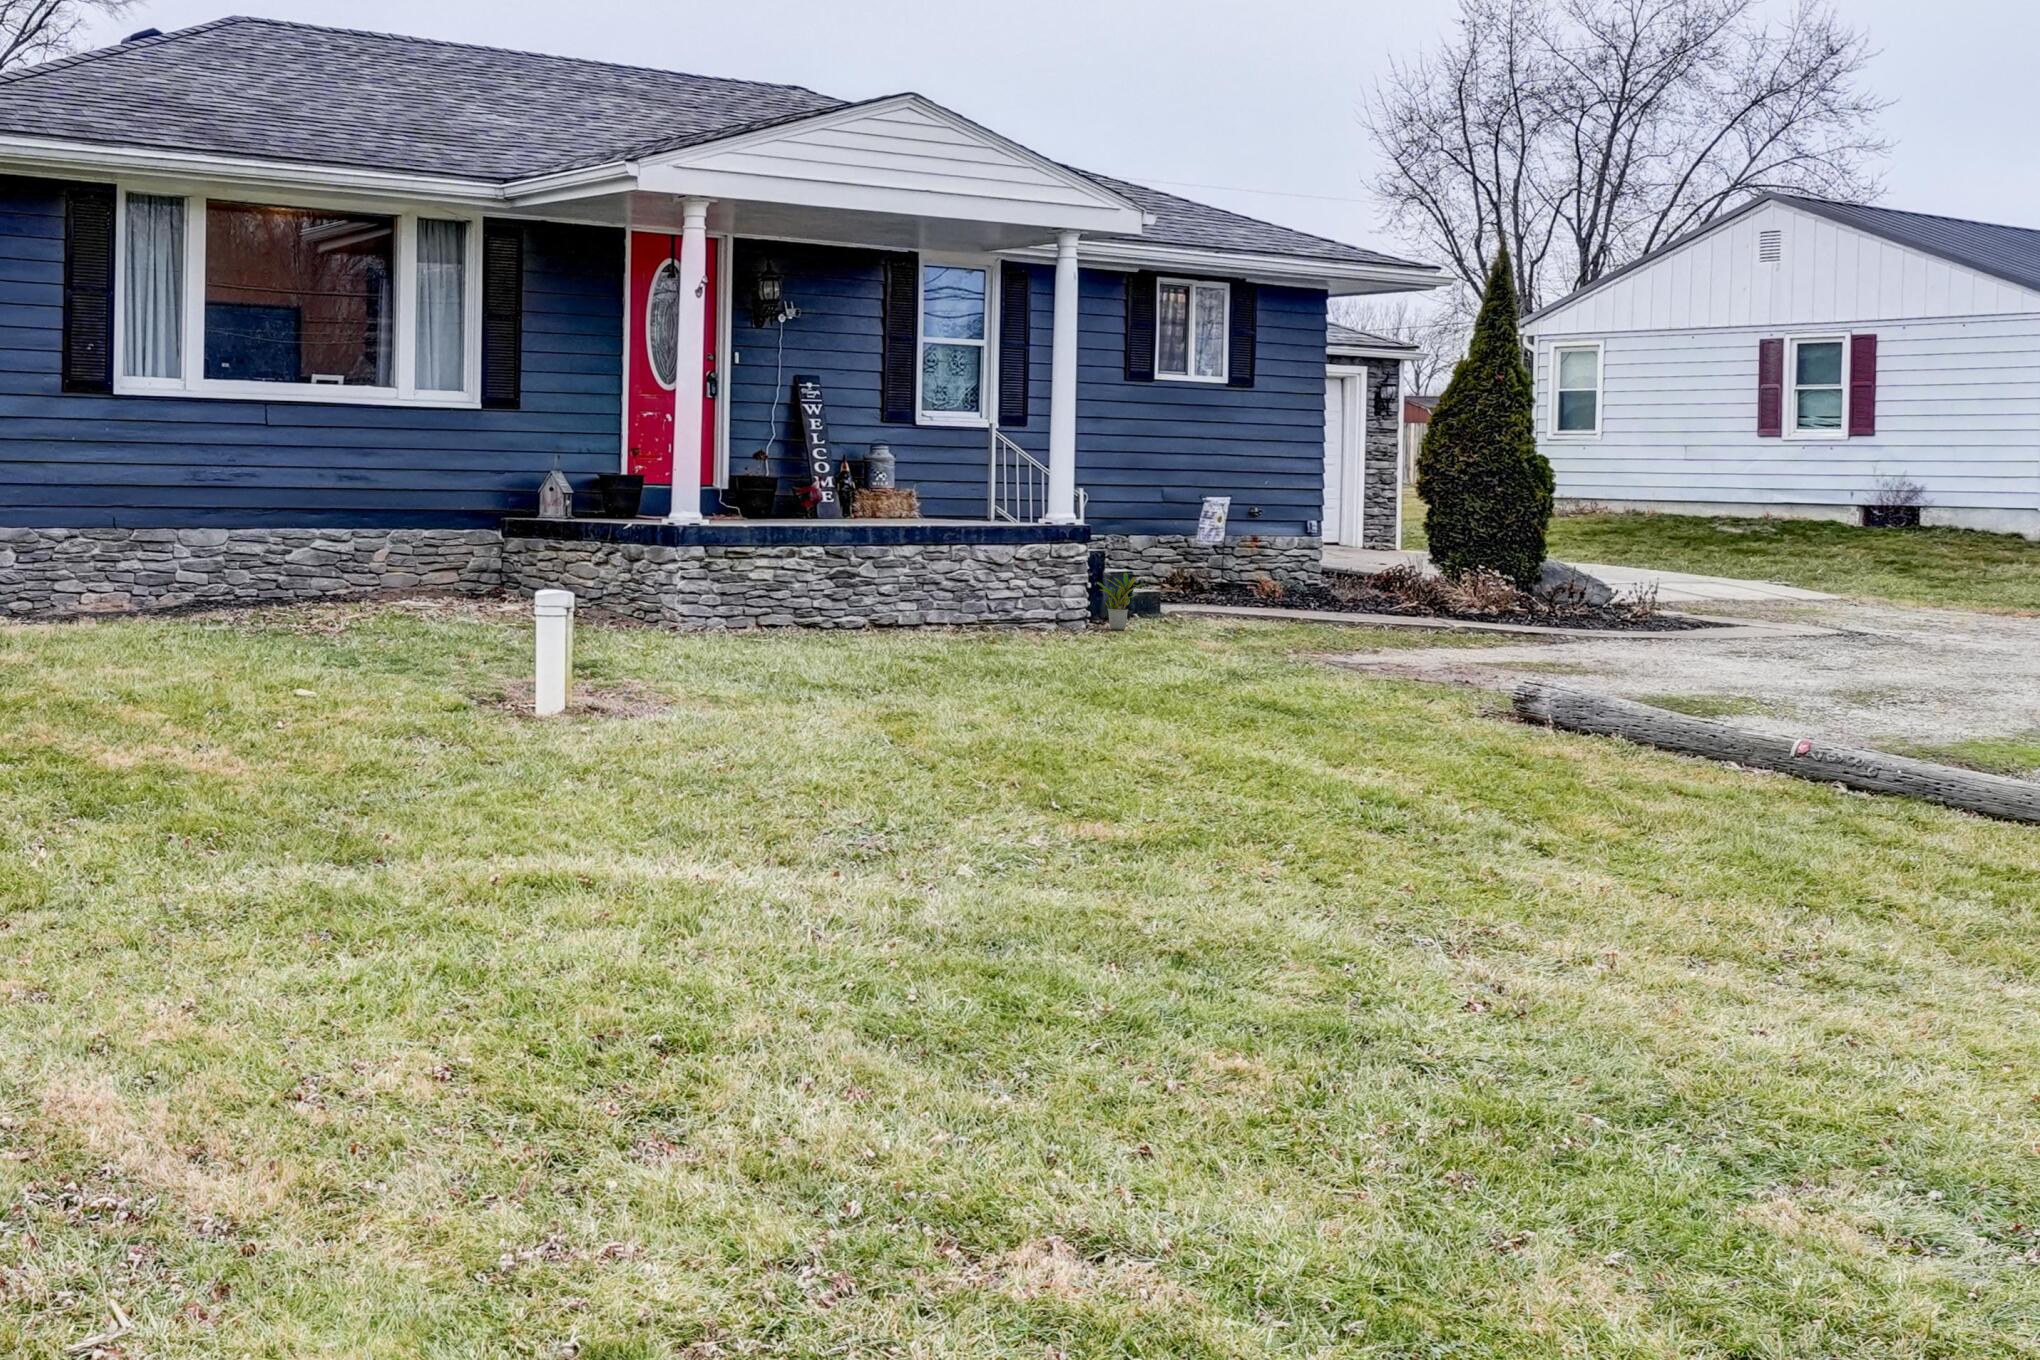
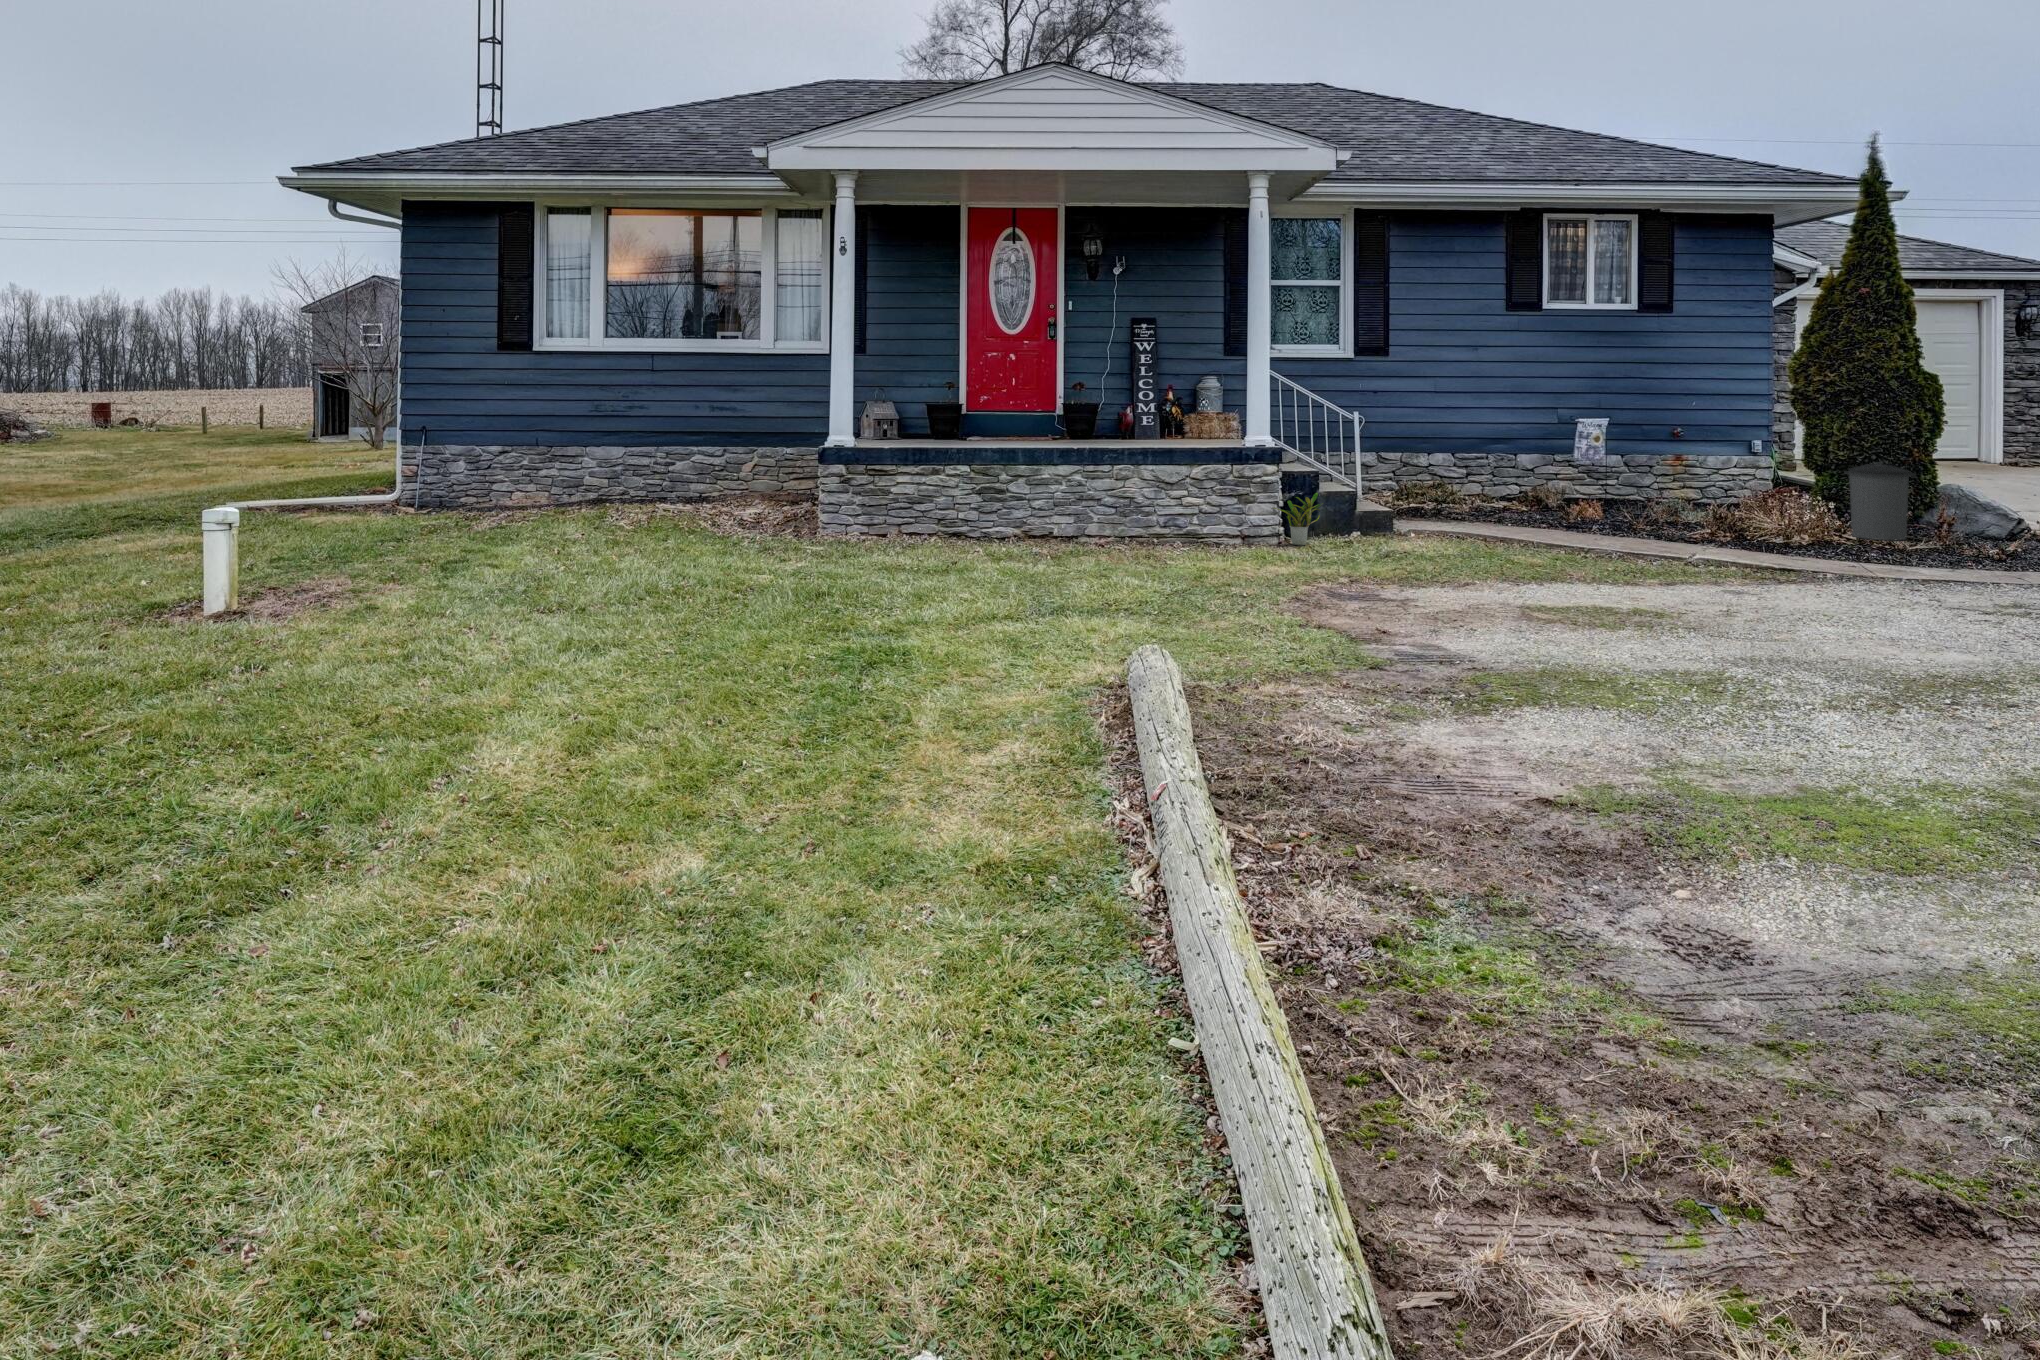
trash can: none [1476,539,1532,612] -> present [1845,463,1914,541]

